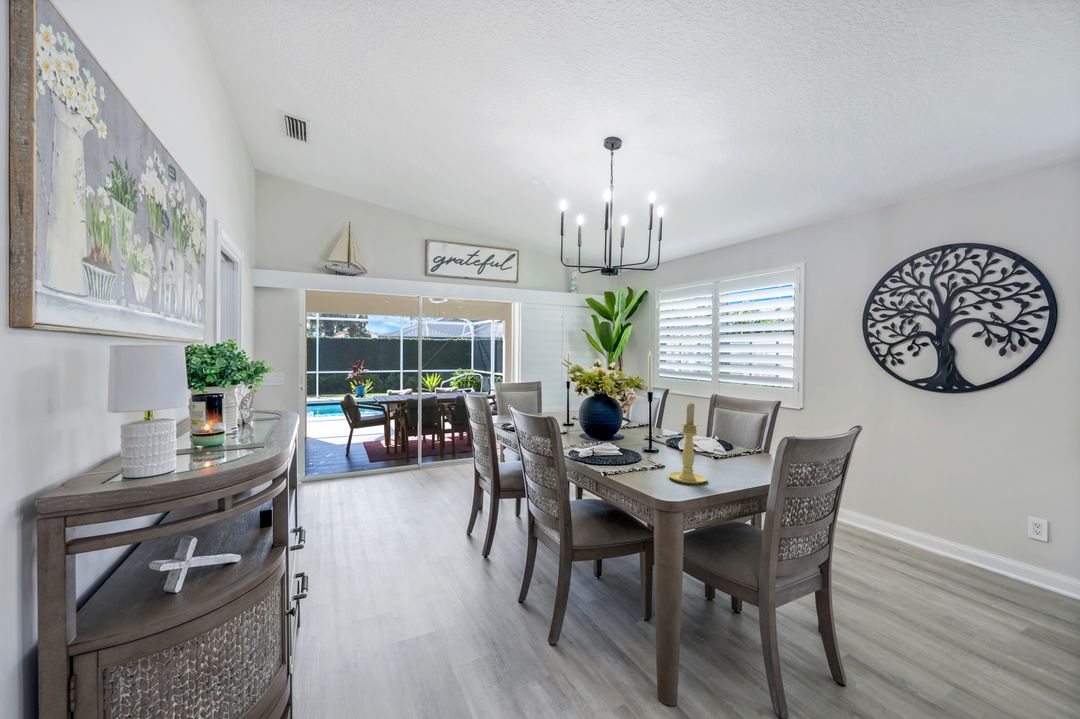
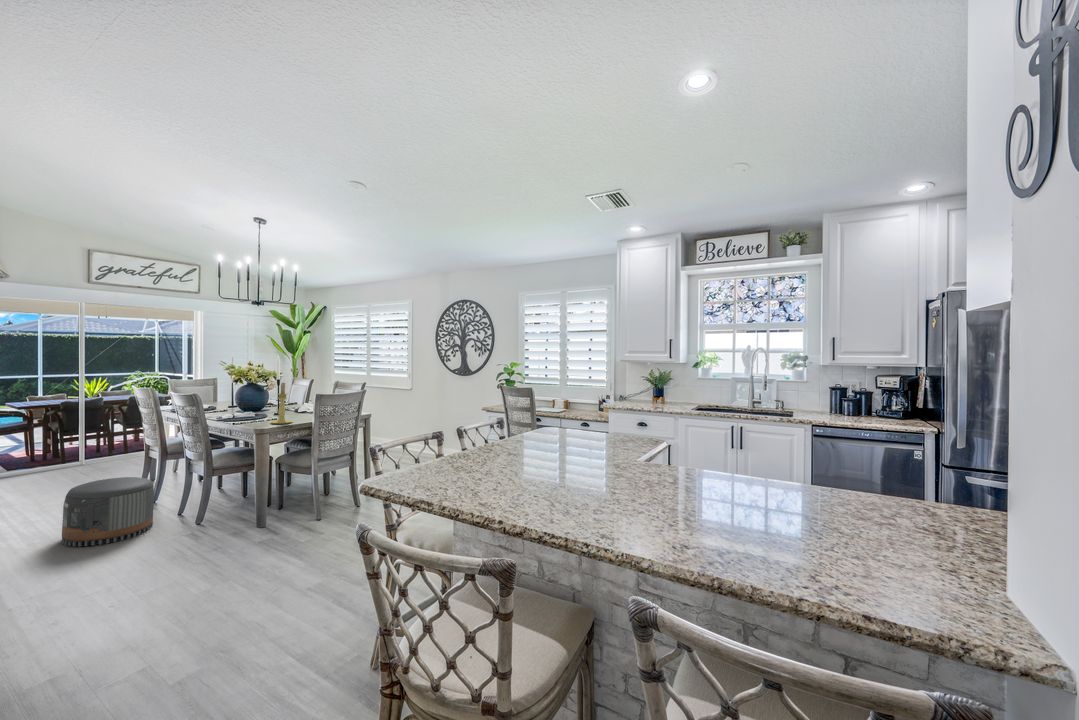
pouf: none [398,529,498,647] -> present [62,477,154,546]

